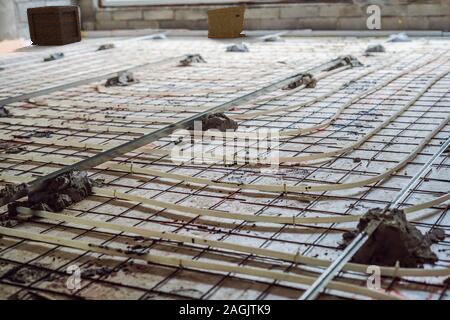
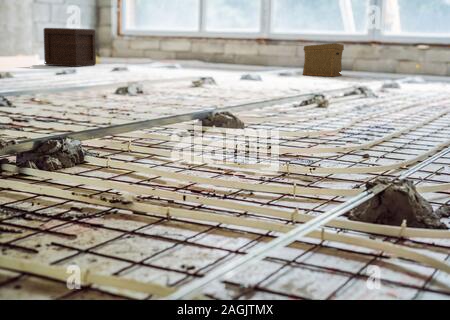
cardboard box: present [207,6,245,38] -> present [303,43,344,77]

